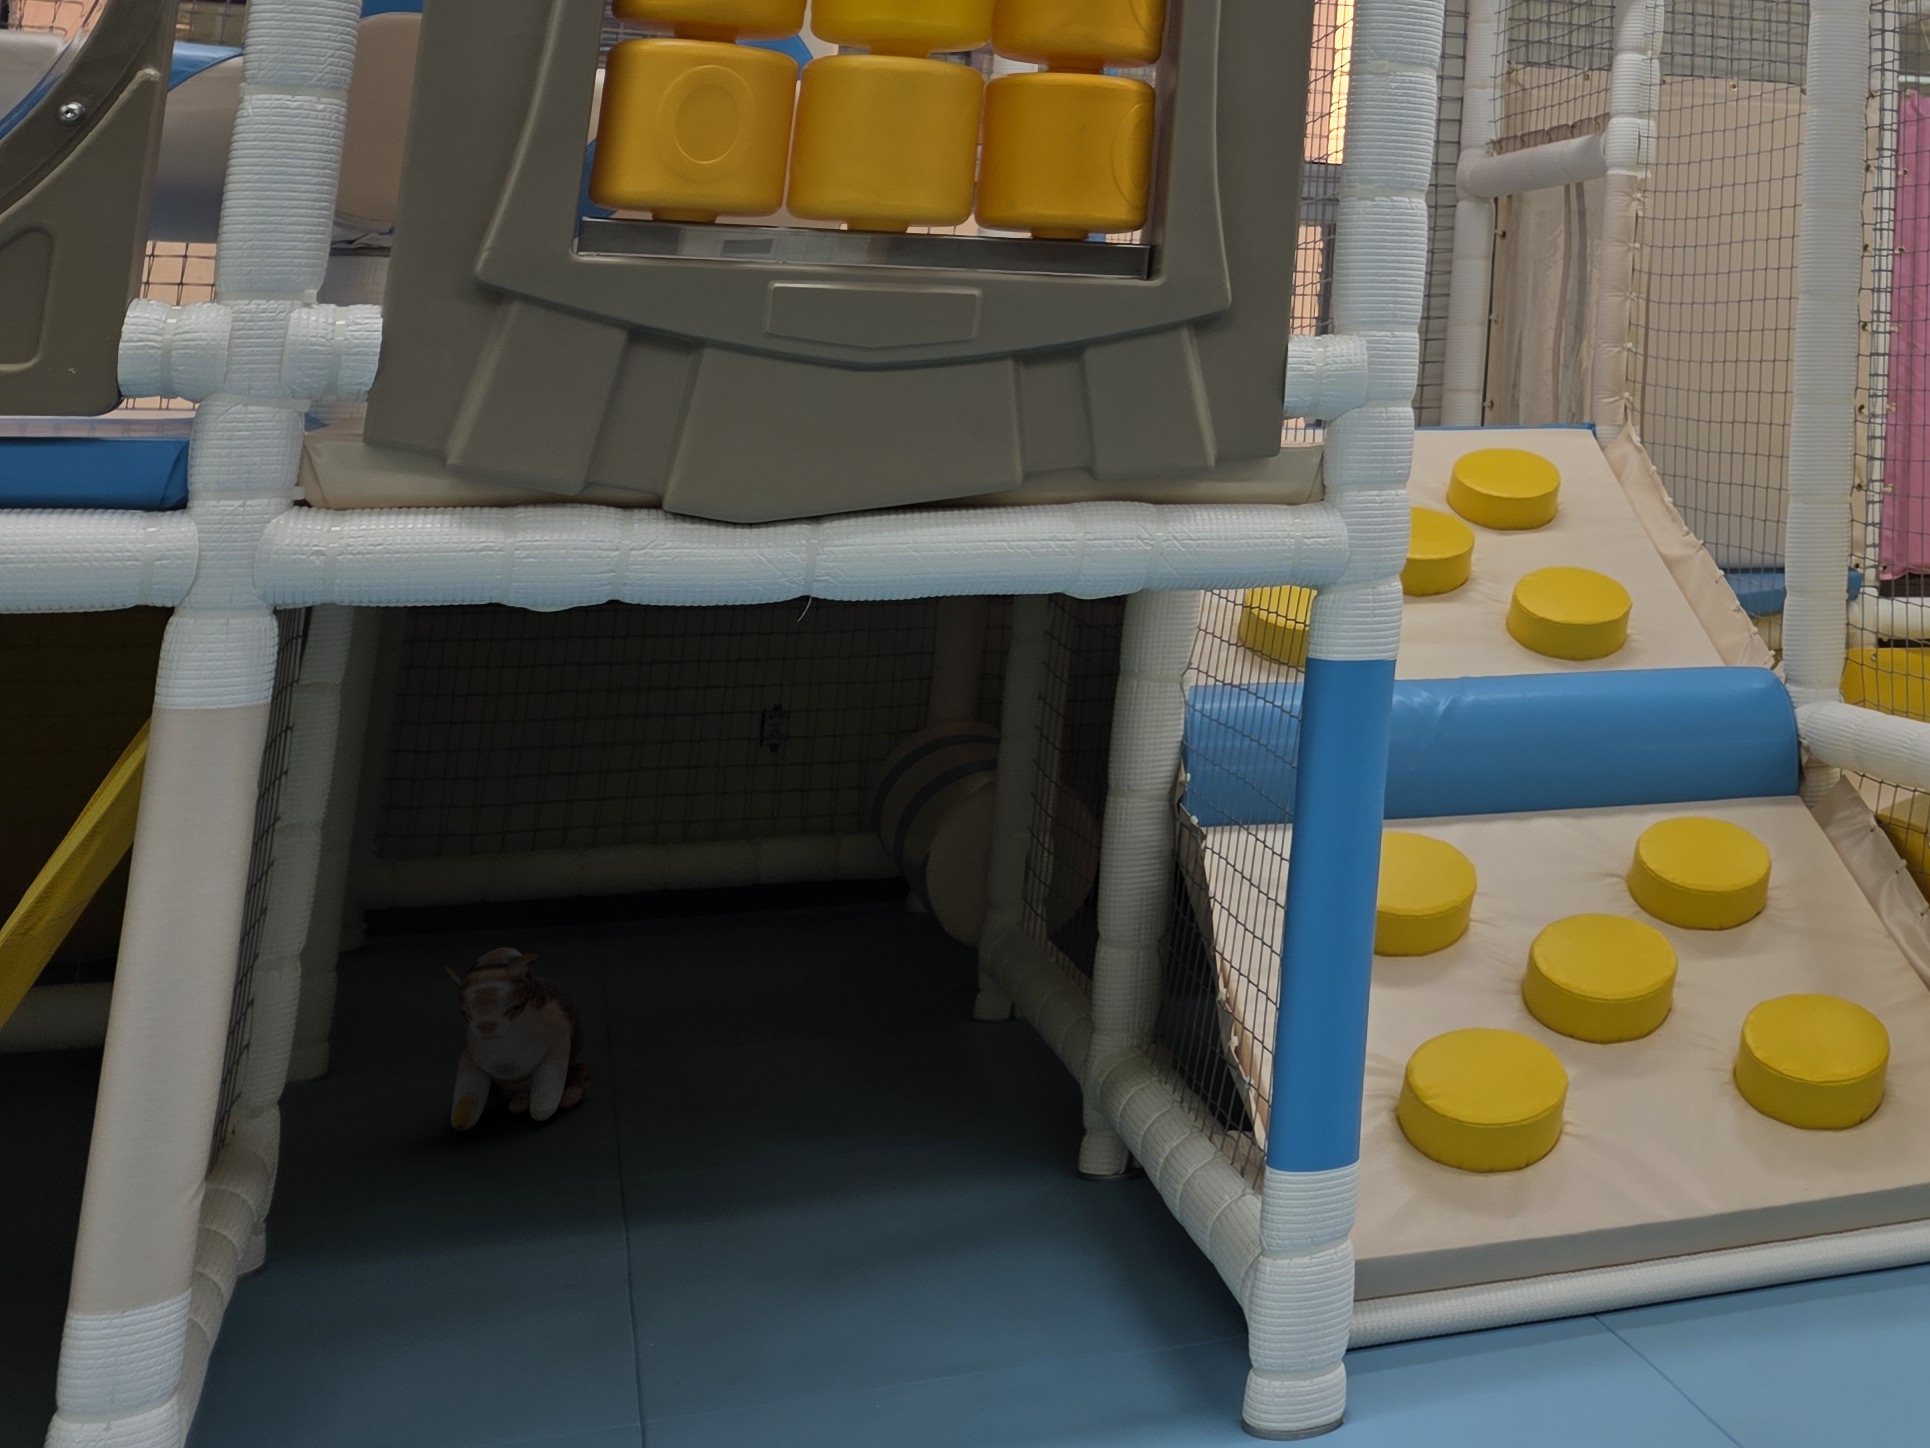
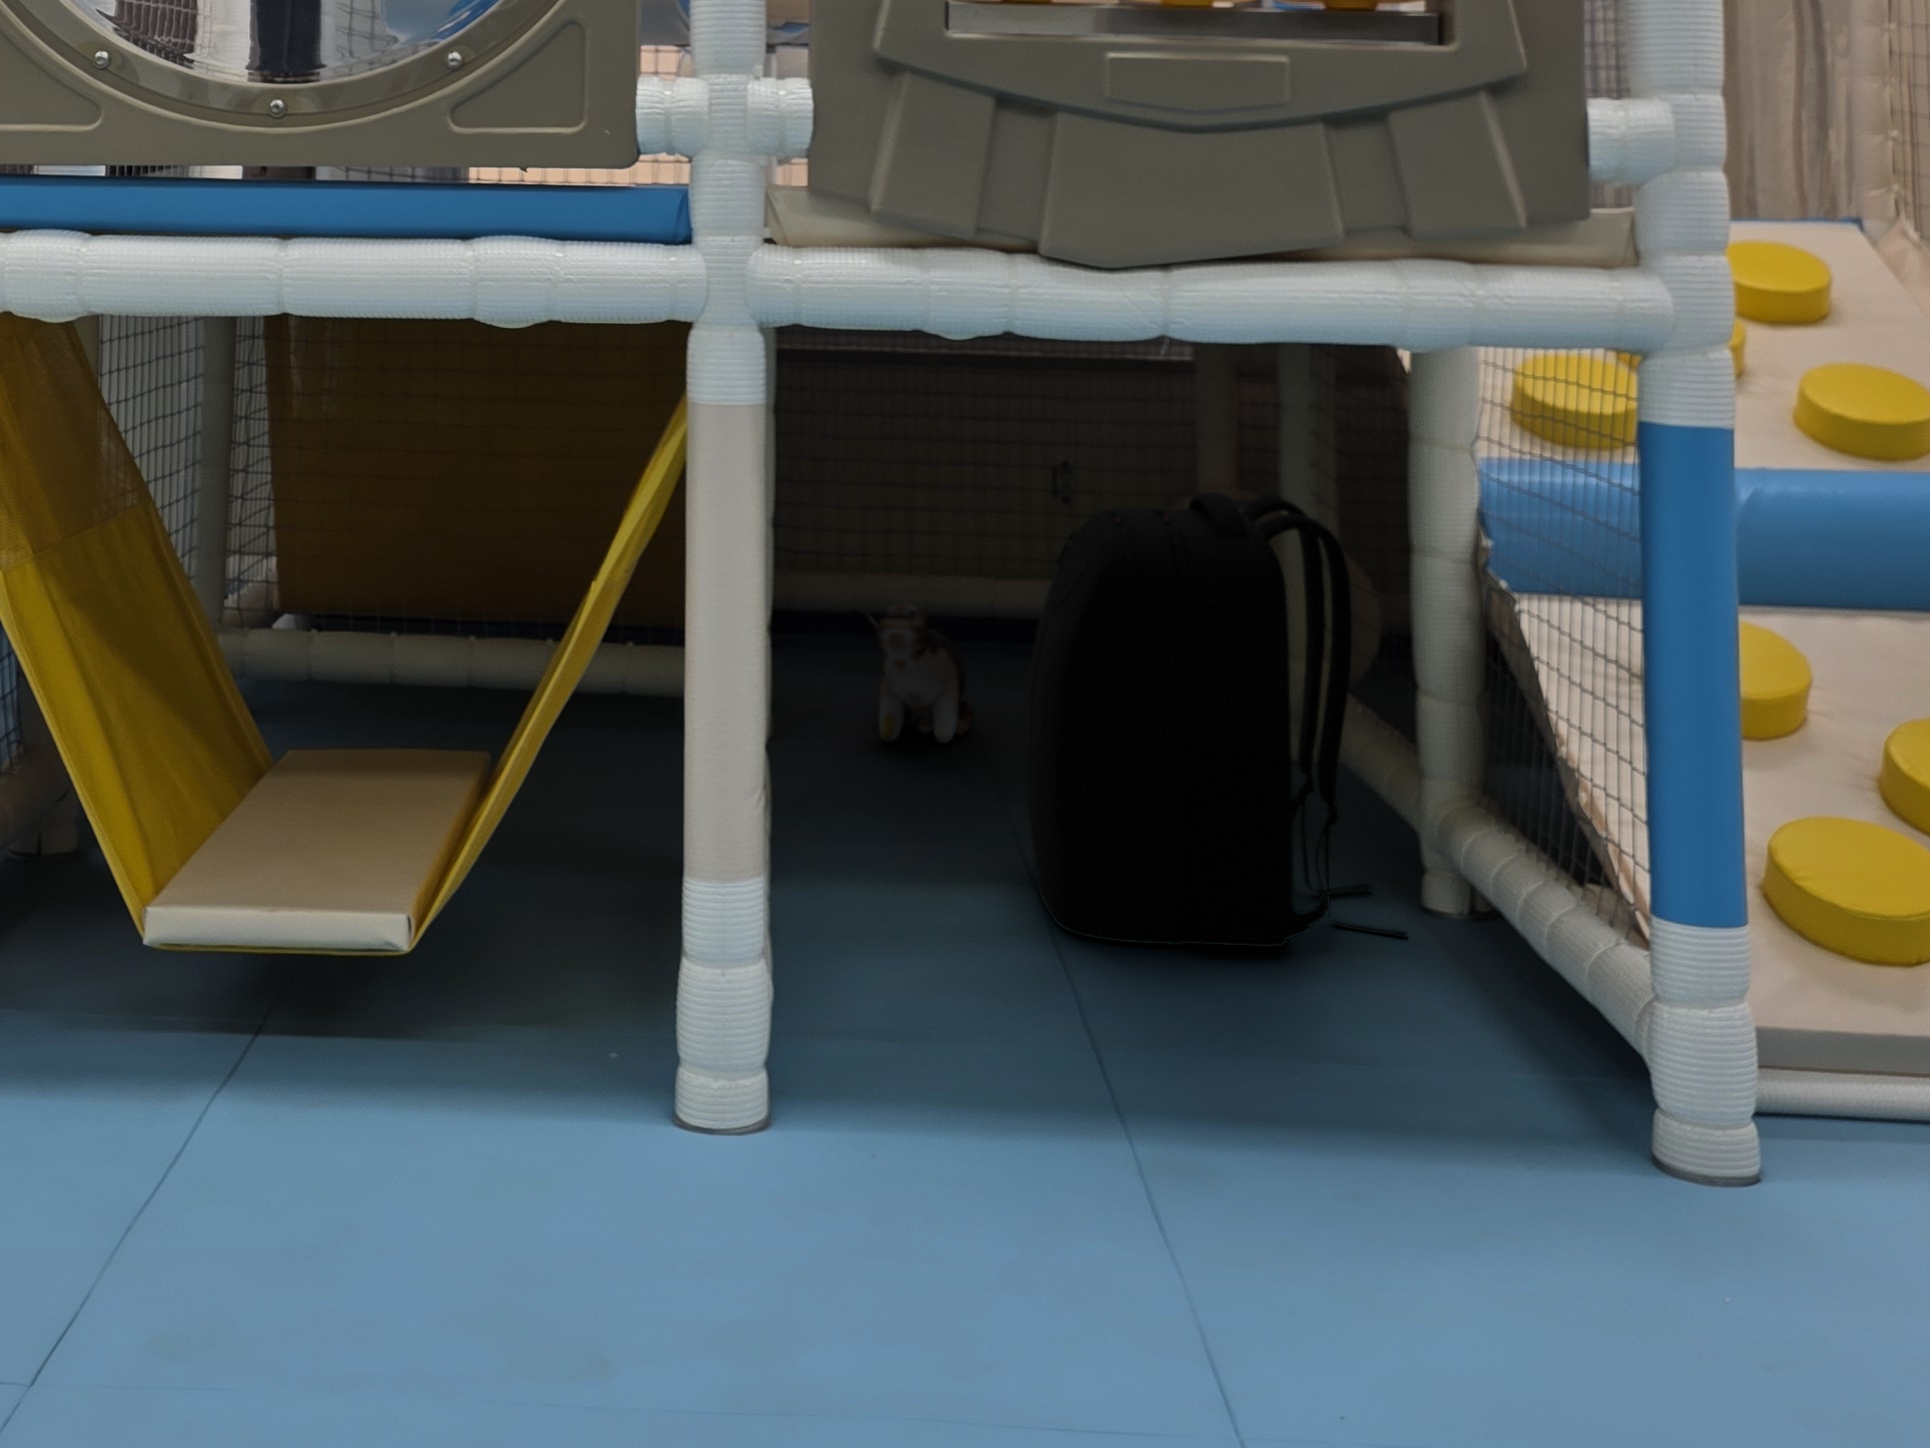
backpack: none [625,769,1068,1314] -> present [1027,492,1407,947]

